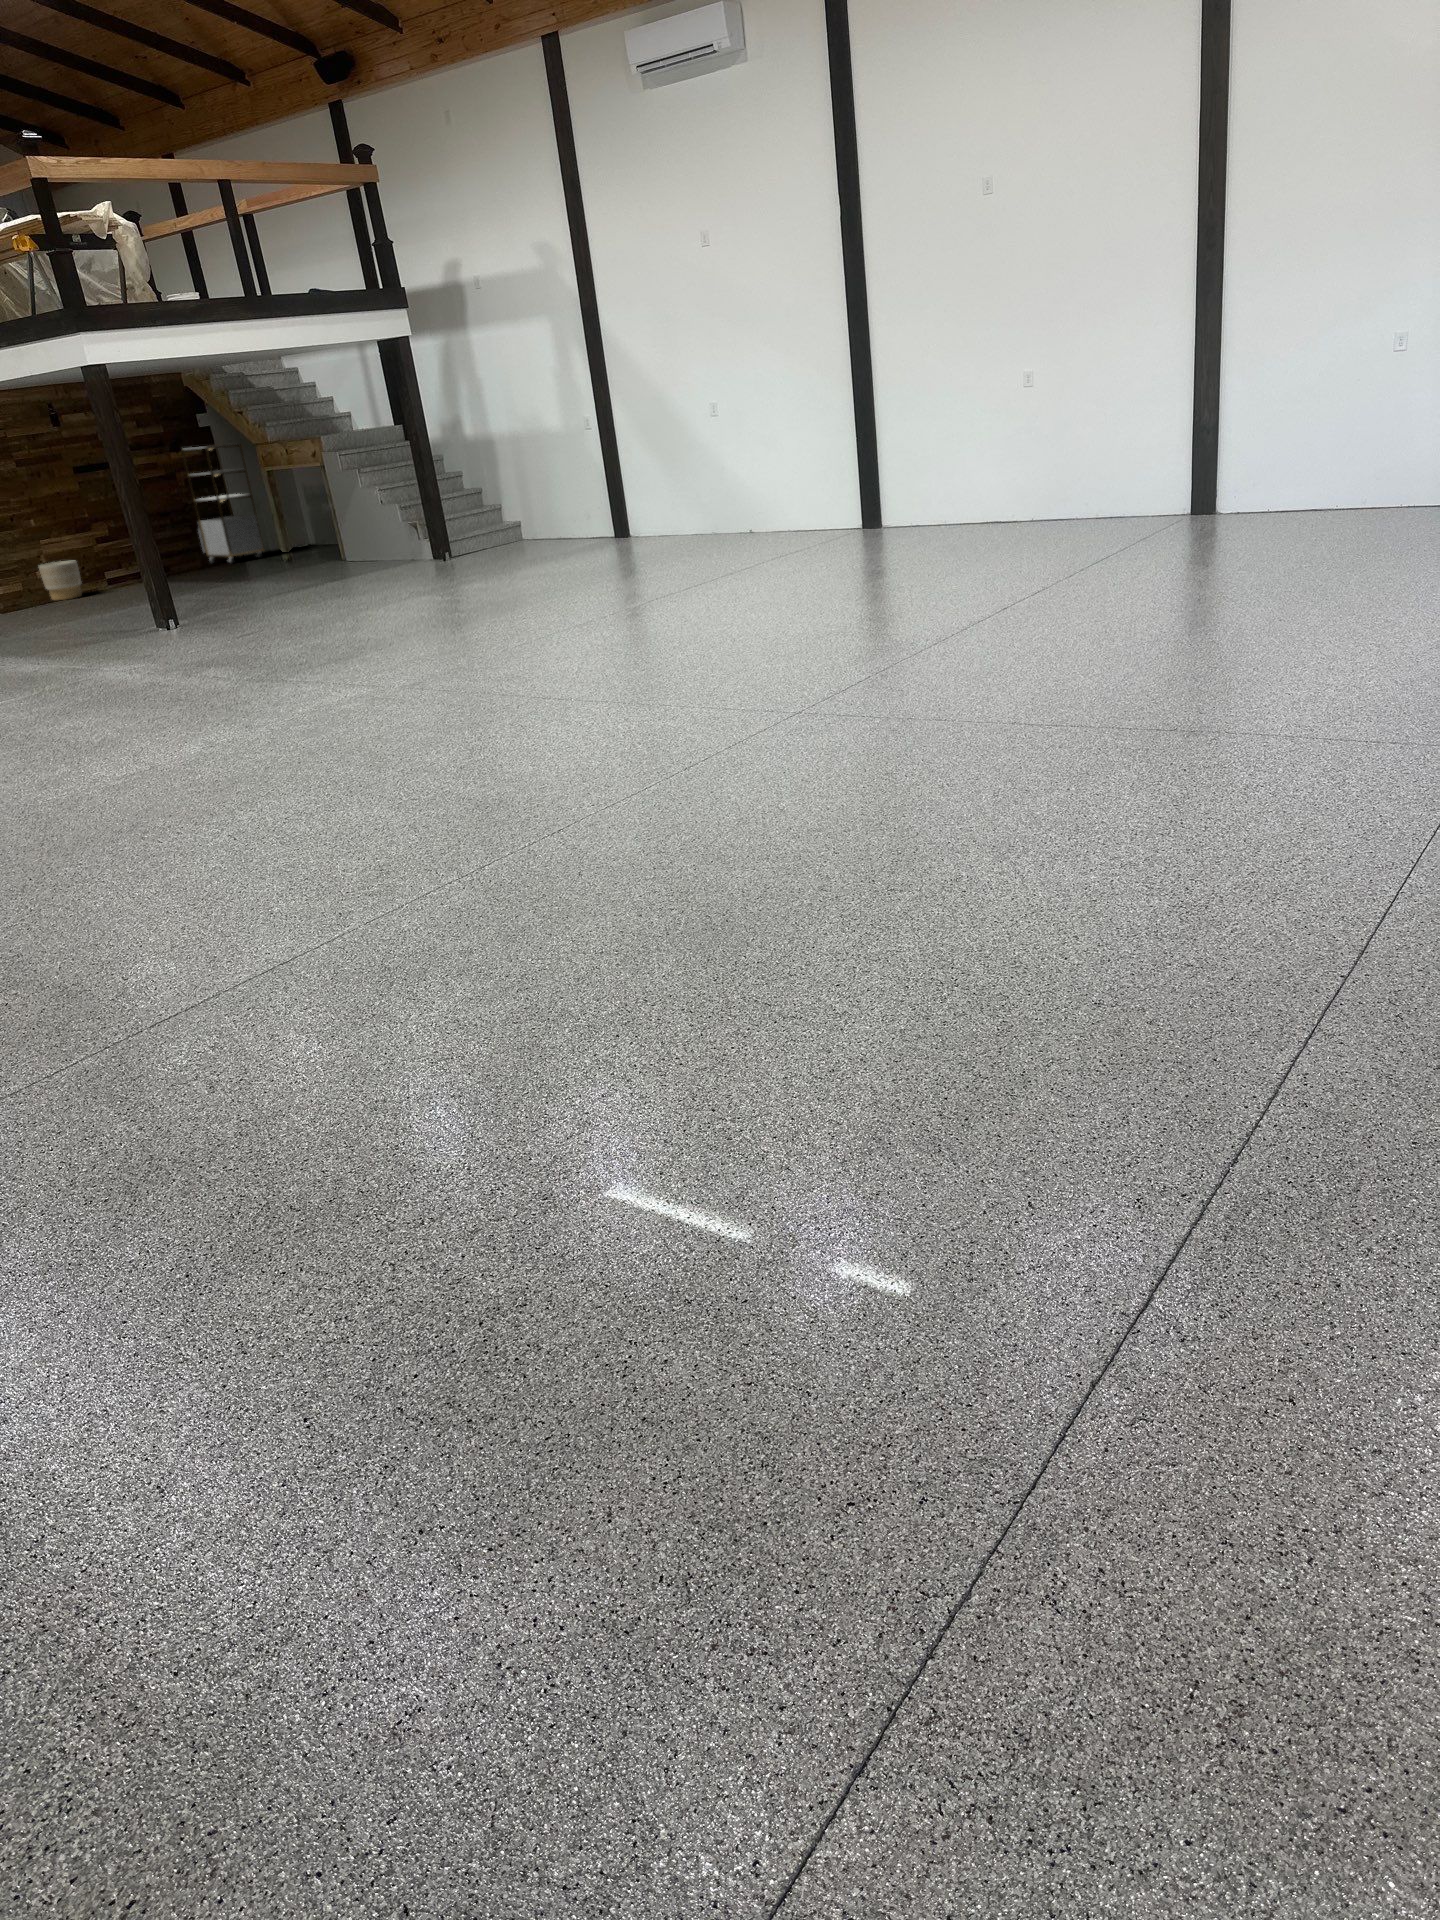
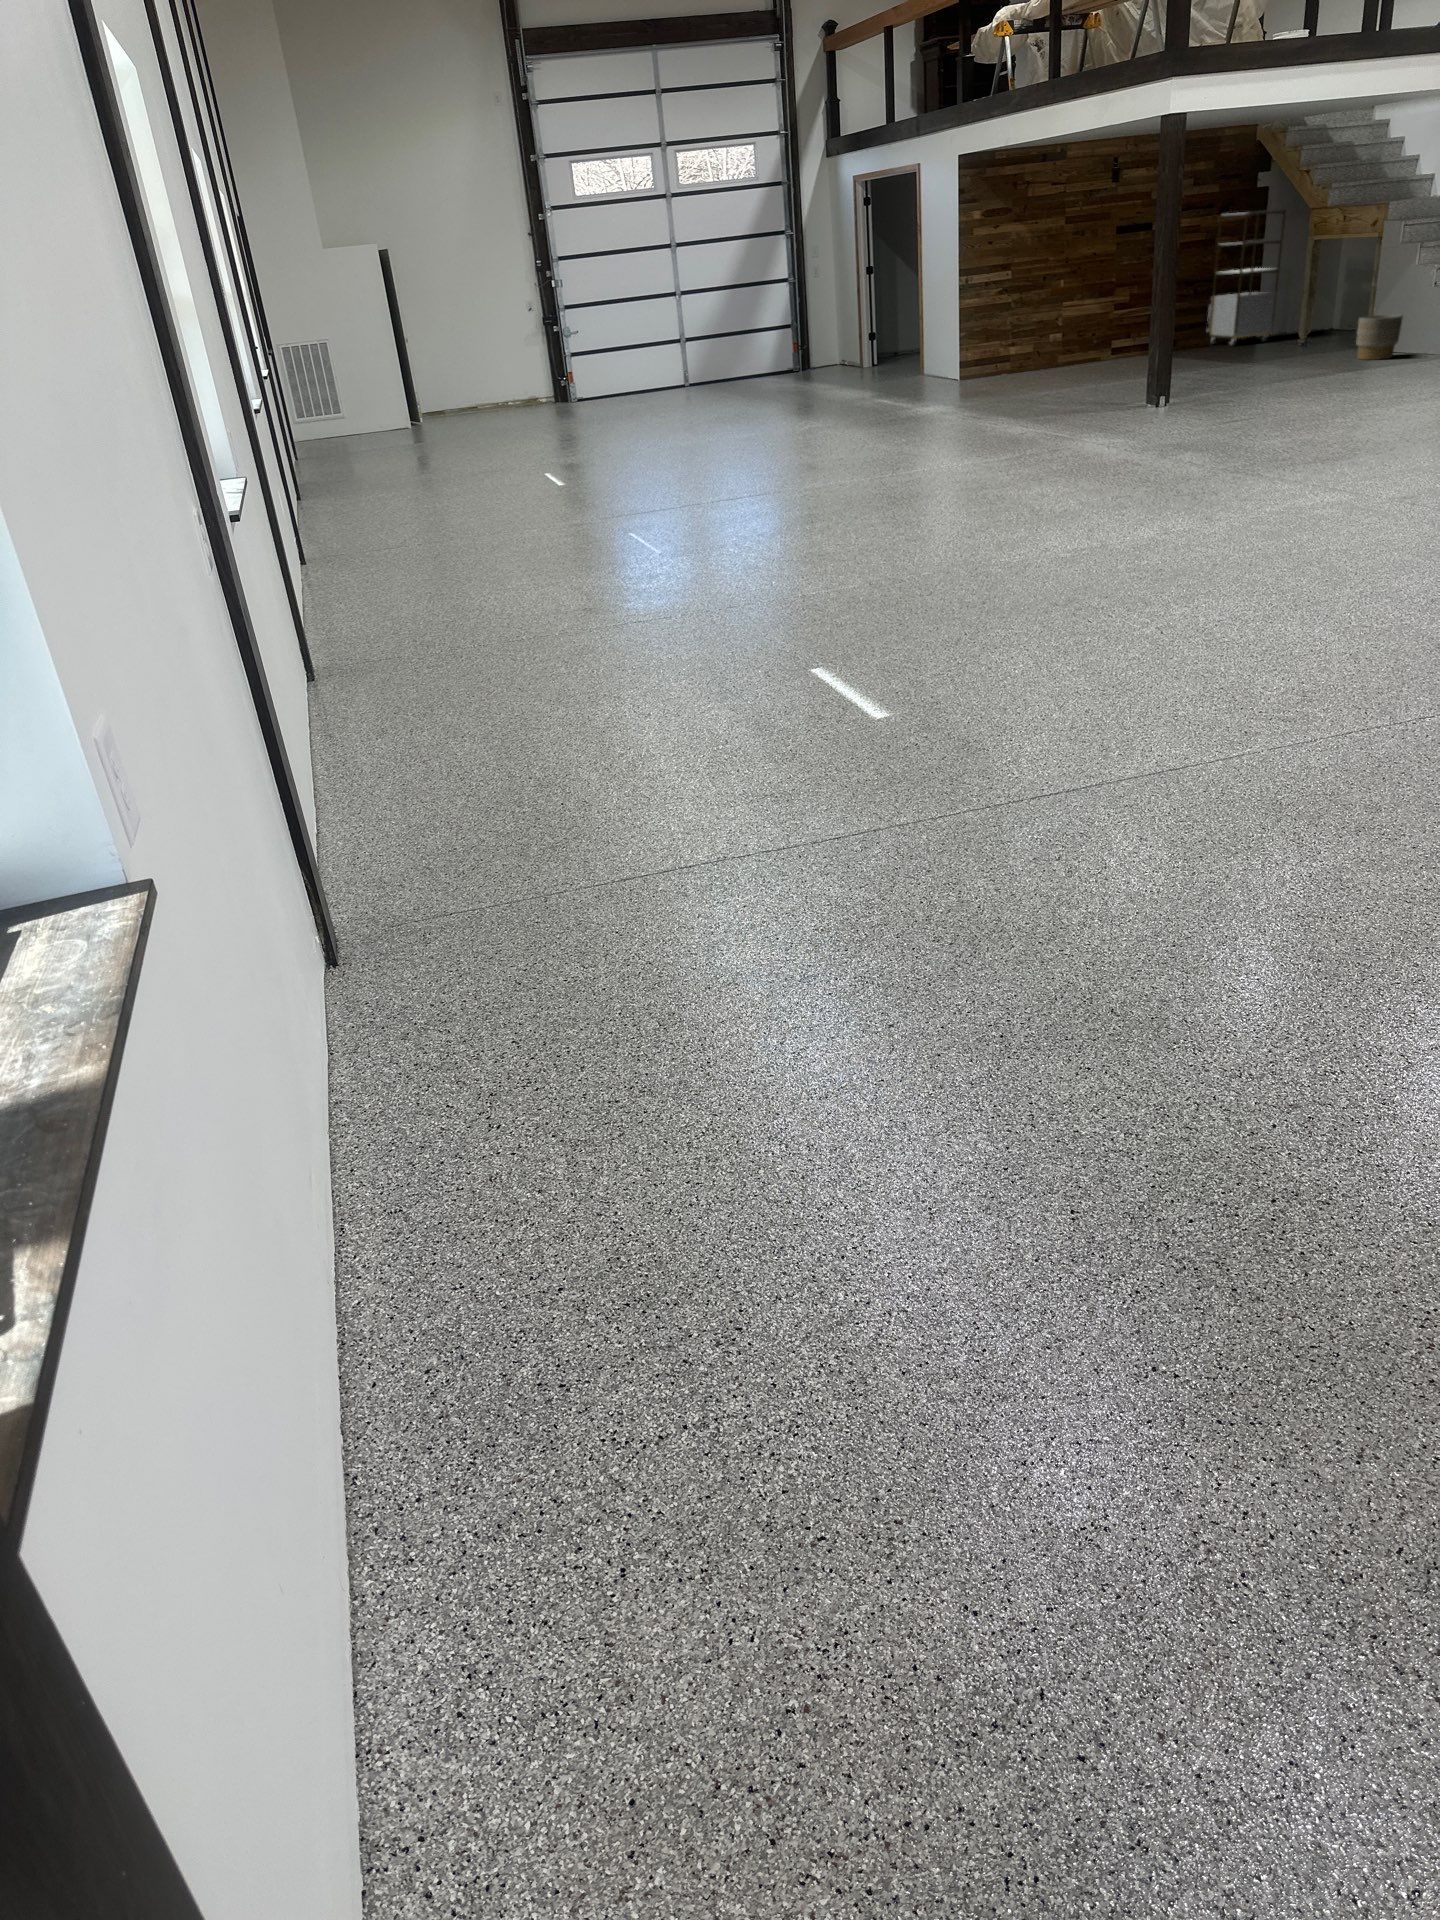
planter: present [39,561,82,600] -> present [1356,315,1403,360]

